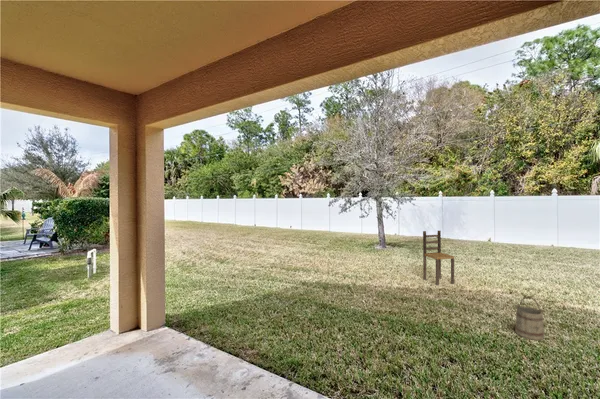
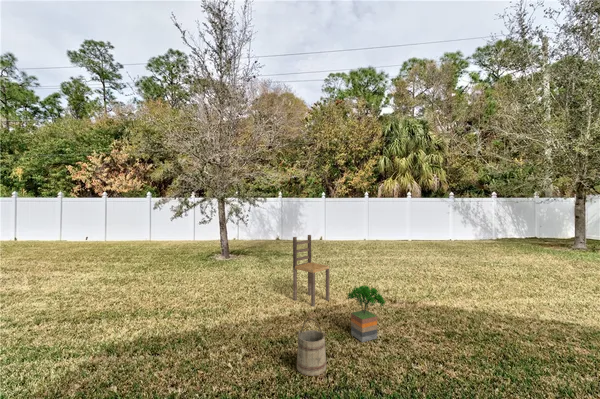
potted tree: none [452,269,484,310] -> present [347,286,385,342]
bucket: present [515,297,545,340] -> present [296,318,327,376]

